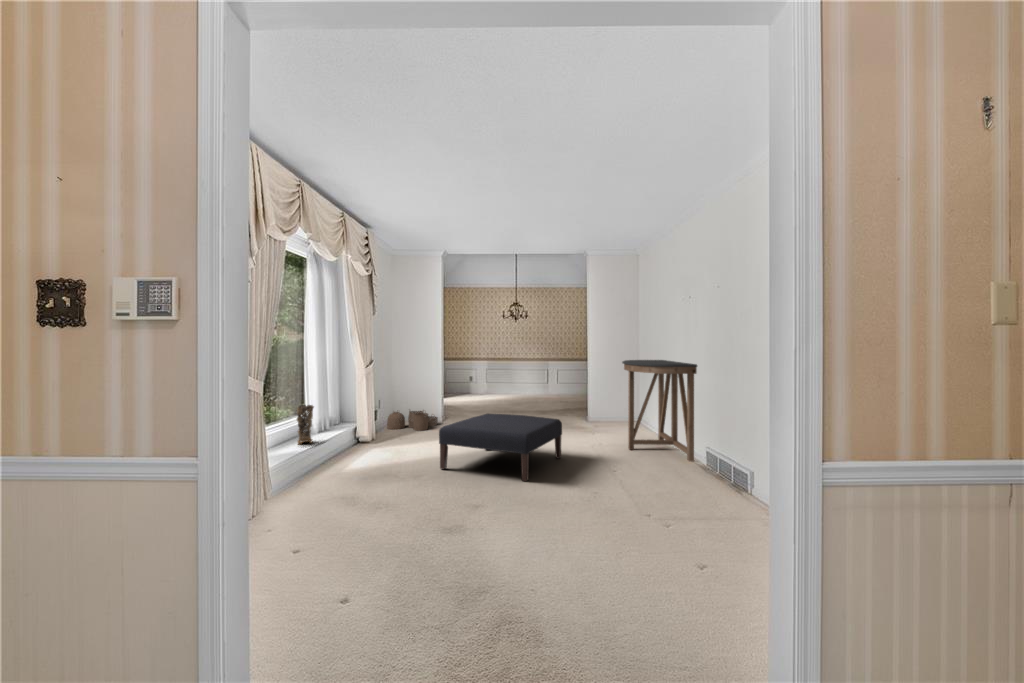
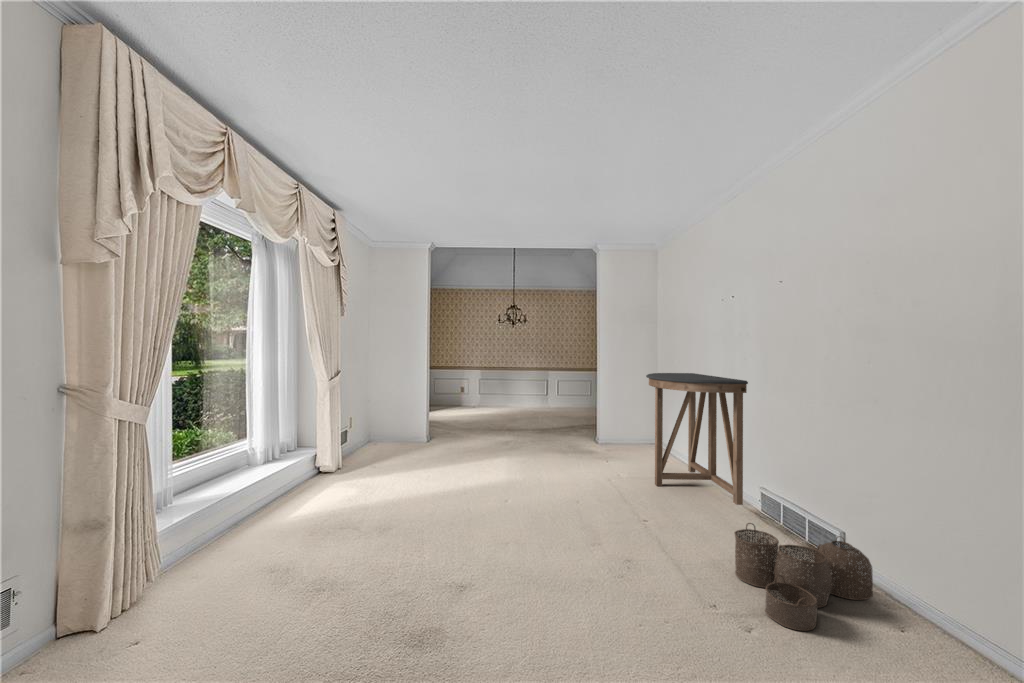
decorative vase: present [297,405,314,444] -> none [229,429,254,482]
woven basket: present [387,411,438,431] -> present [734,523,873,631]
ottoman: present [439,414,562,481] -> none [416,439,574,537]

